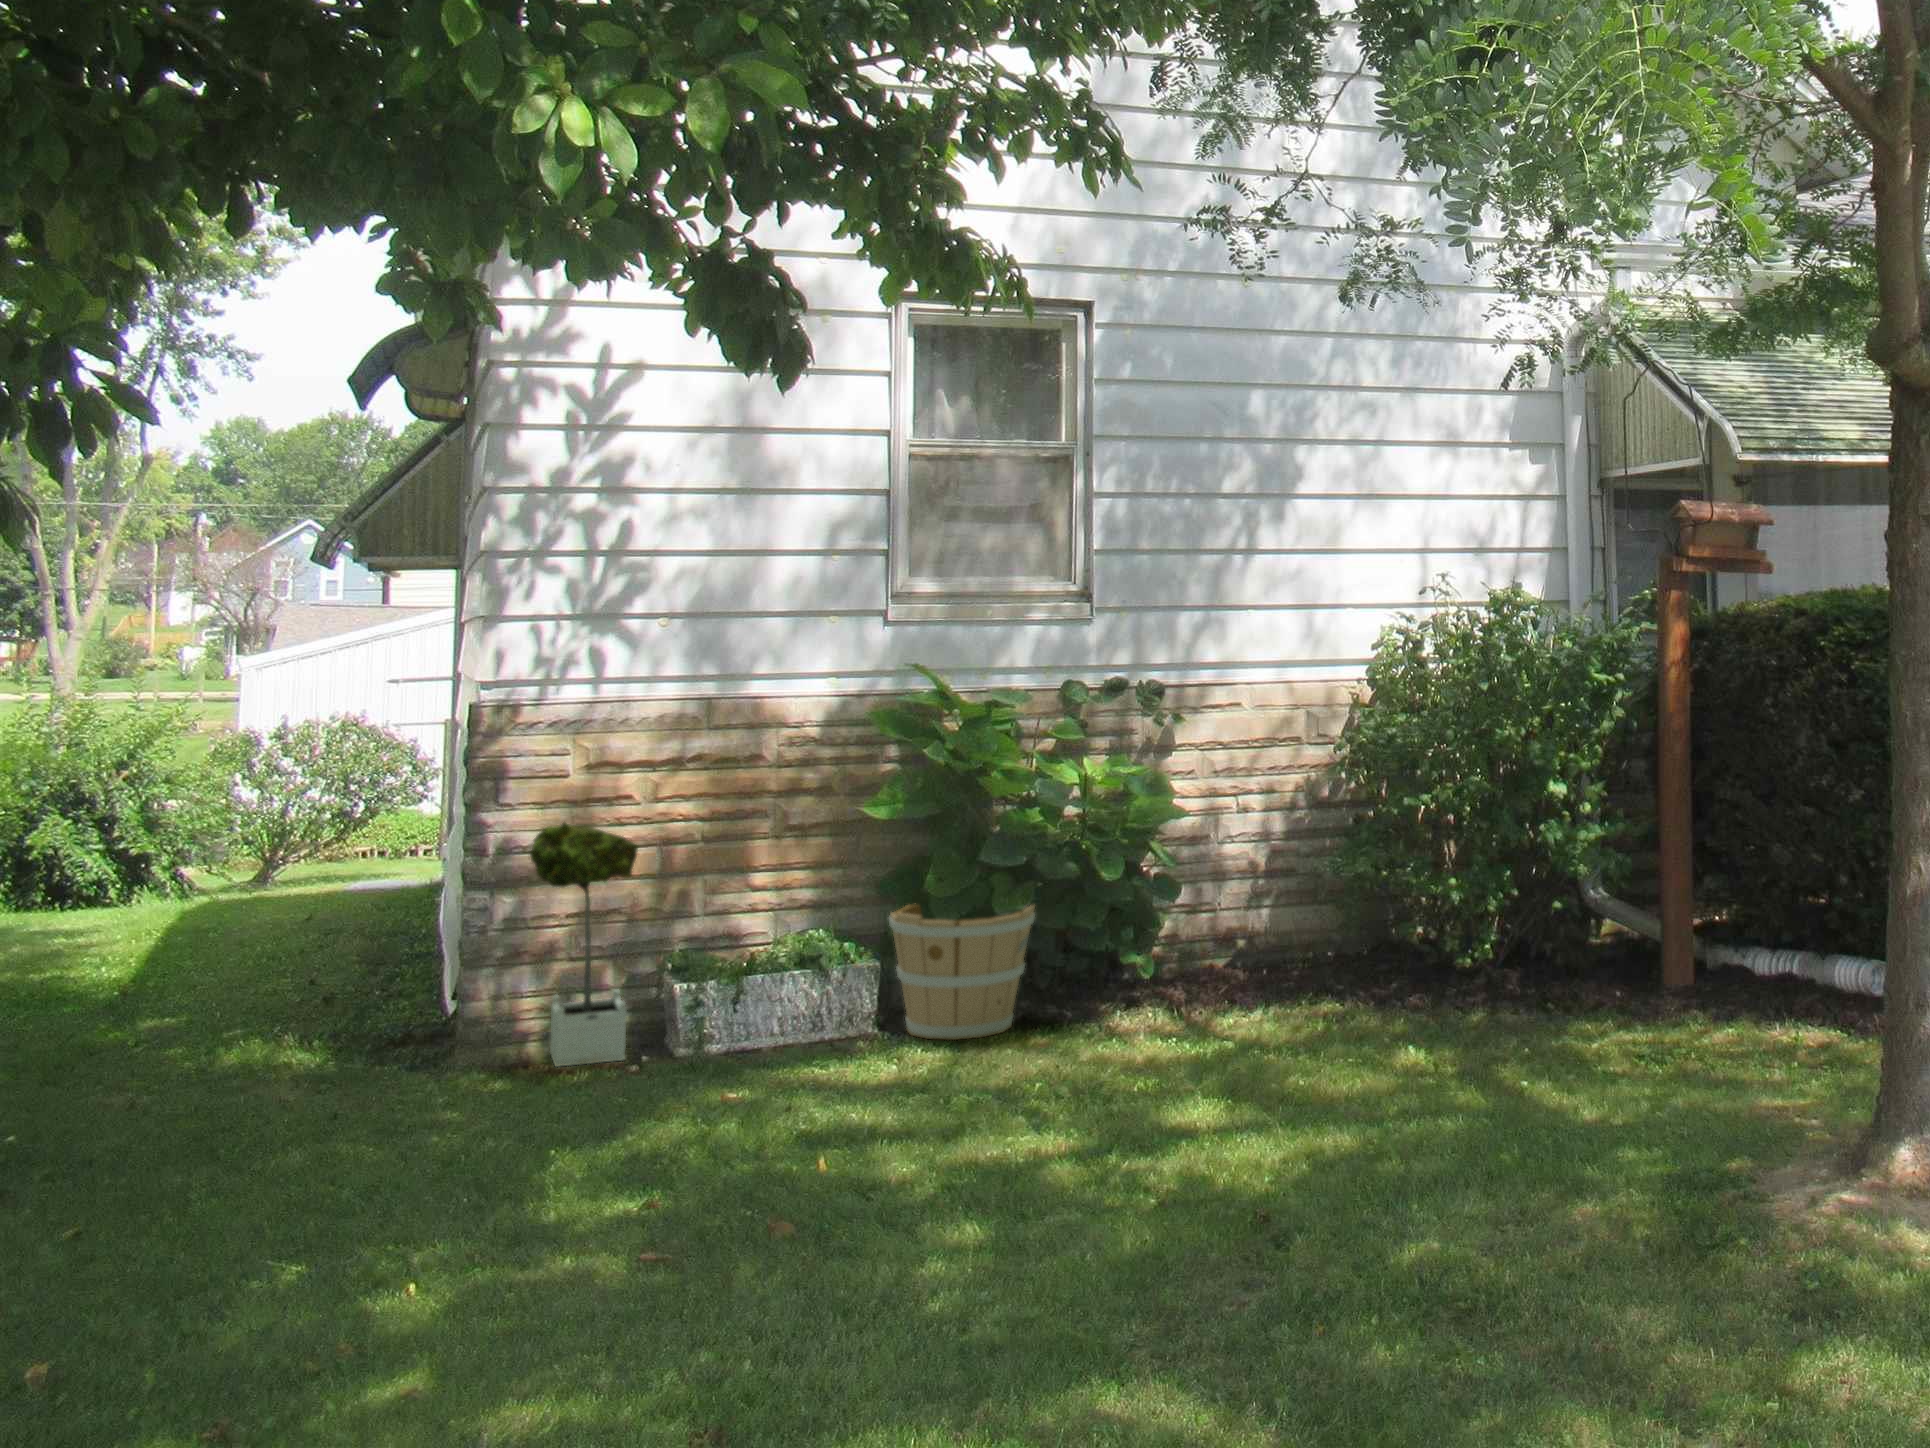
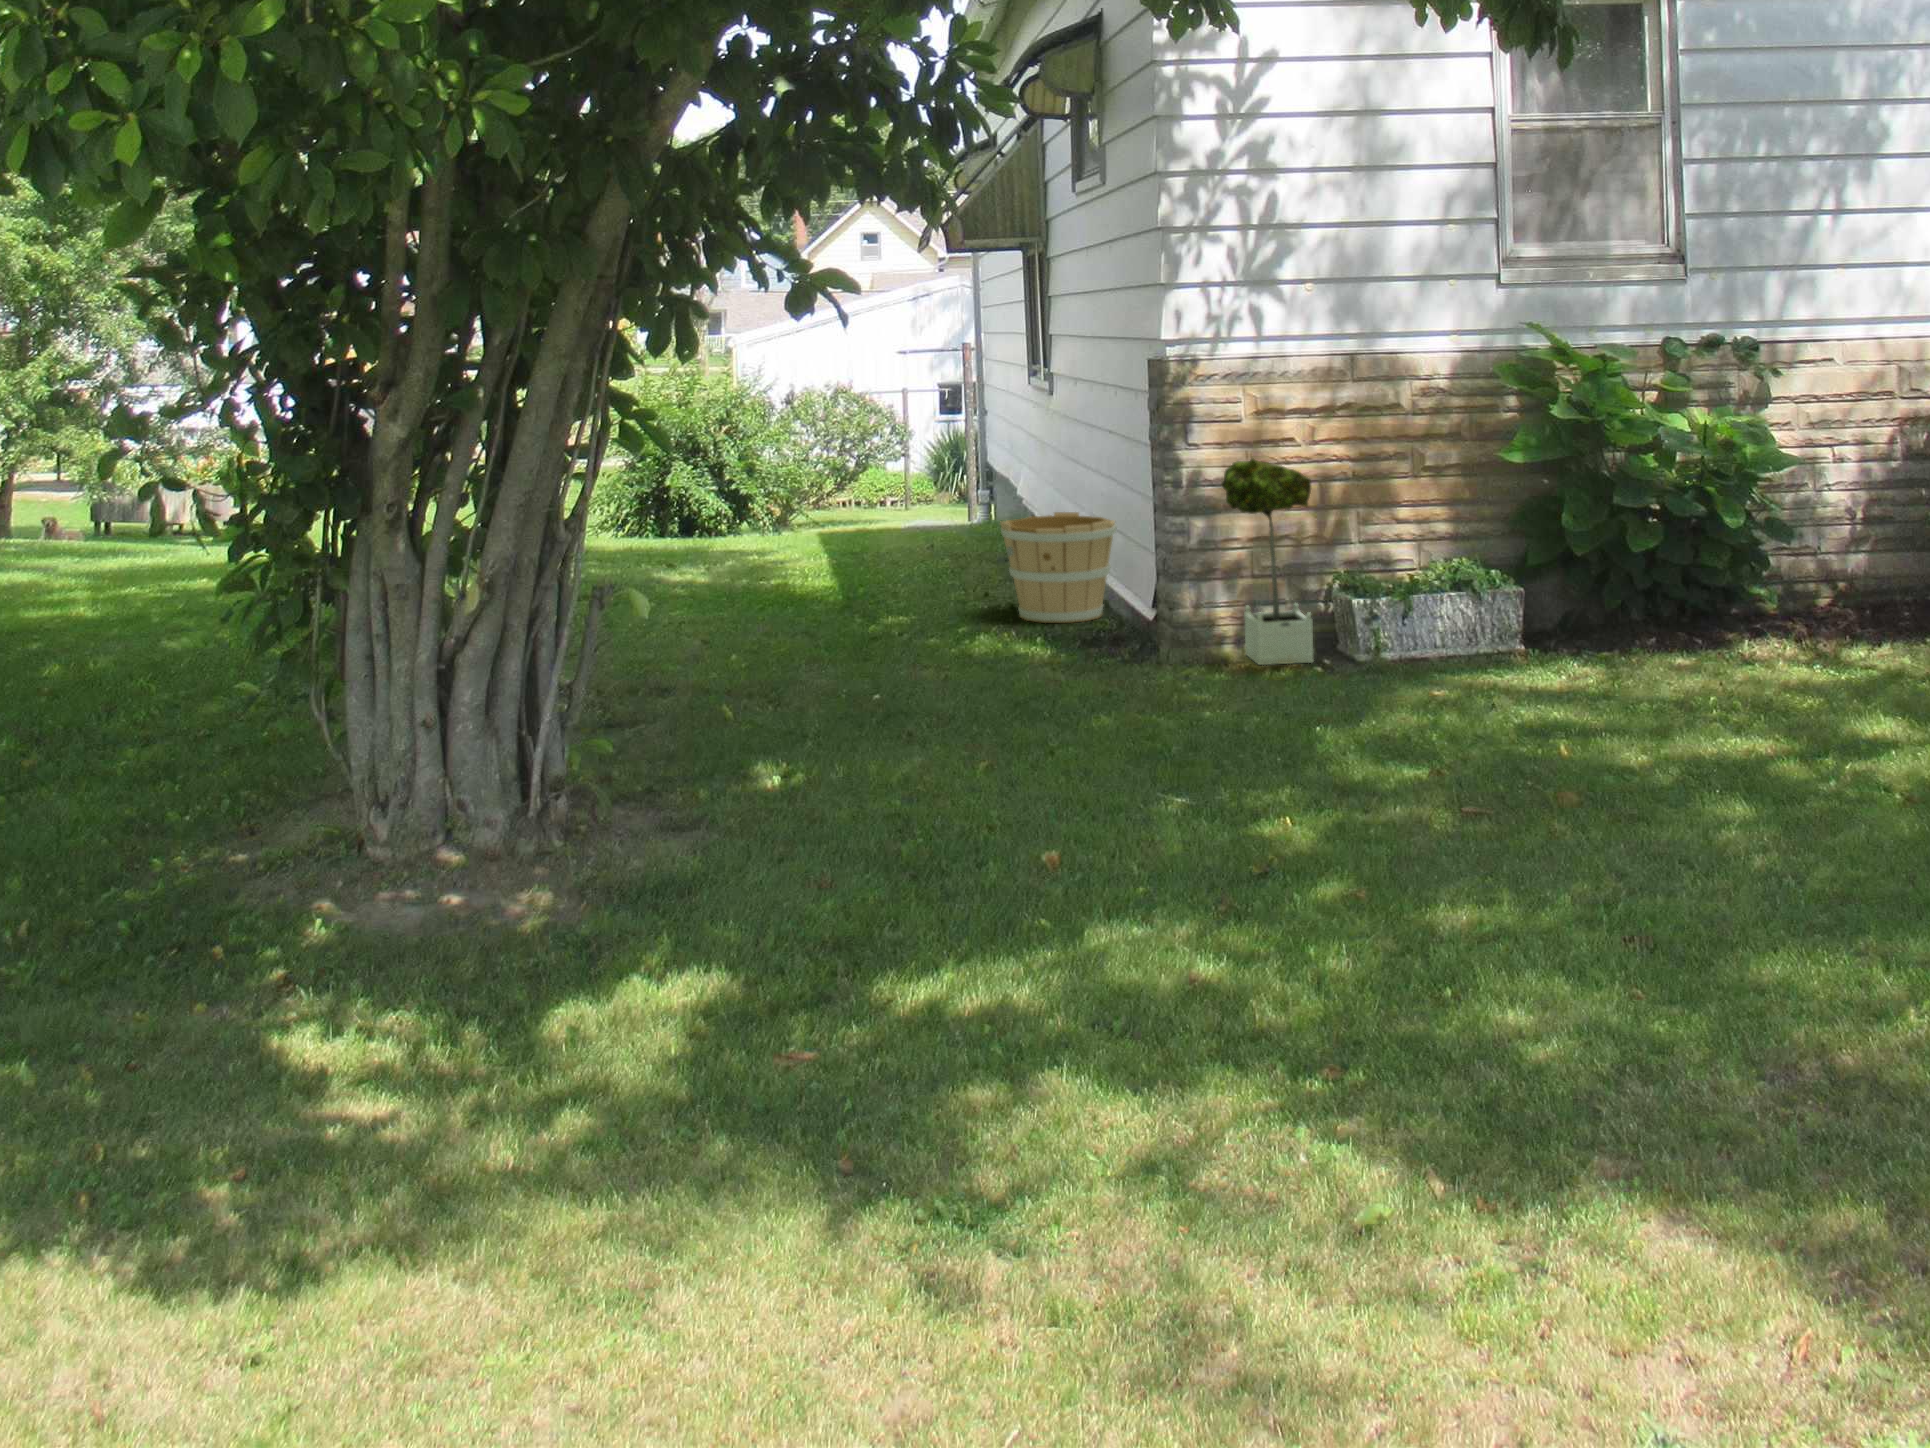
wooden bucket: present [889,903,1035,1040] -> present [1000,512,1117,623]

